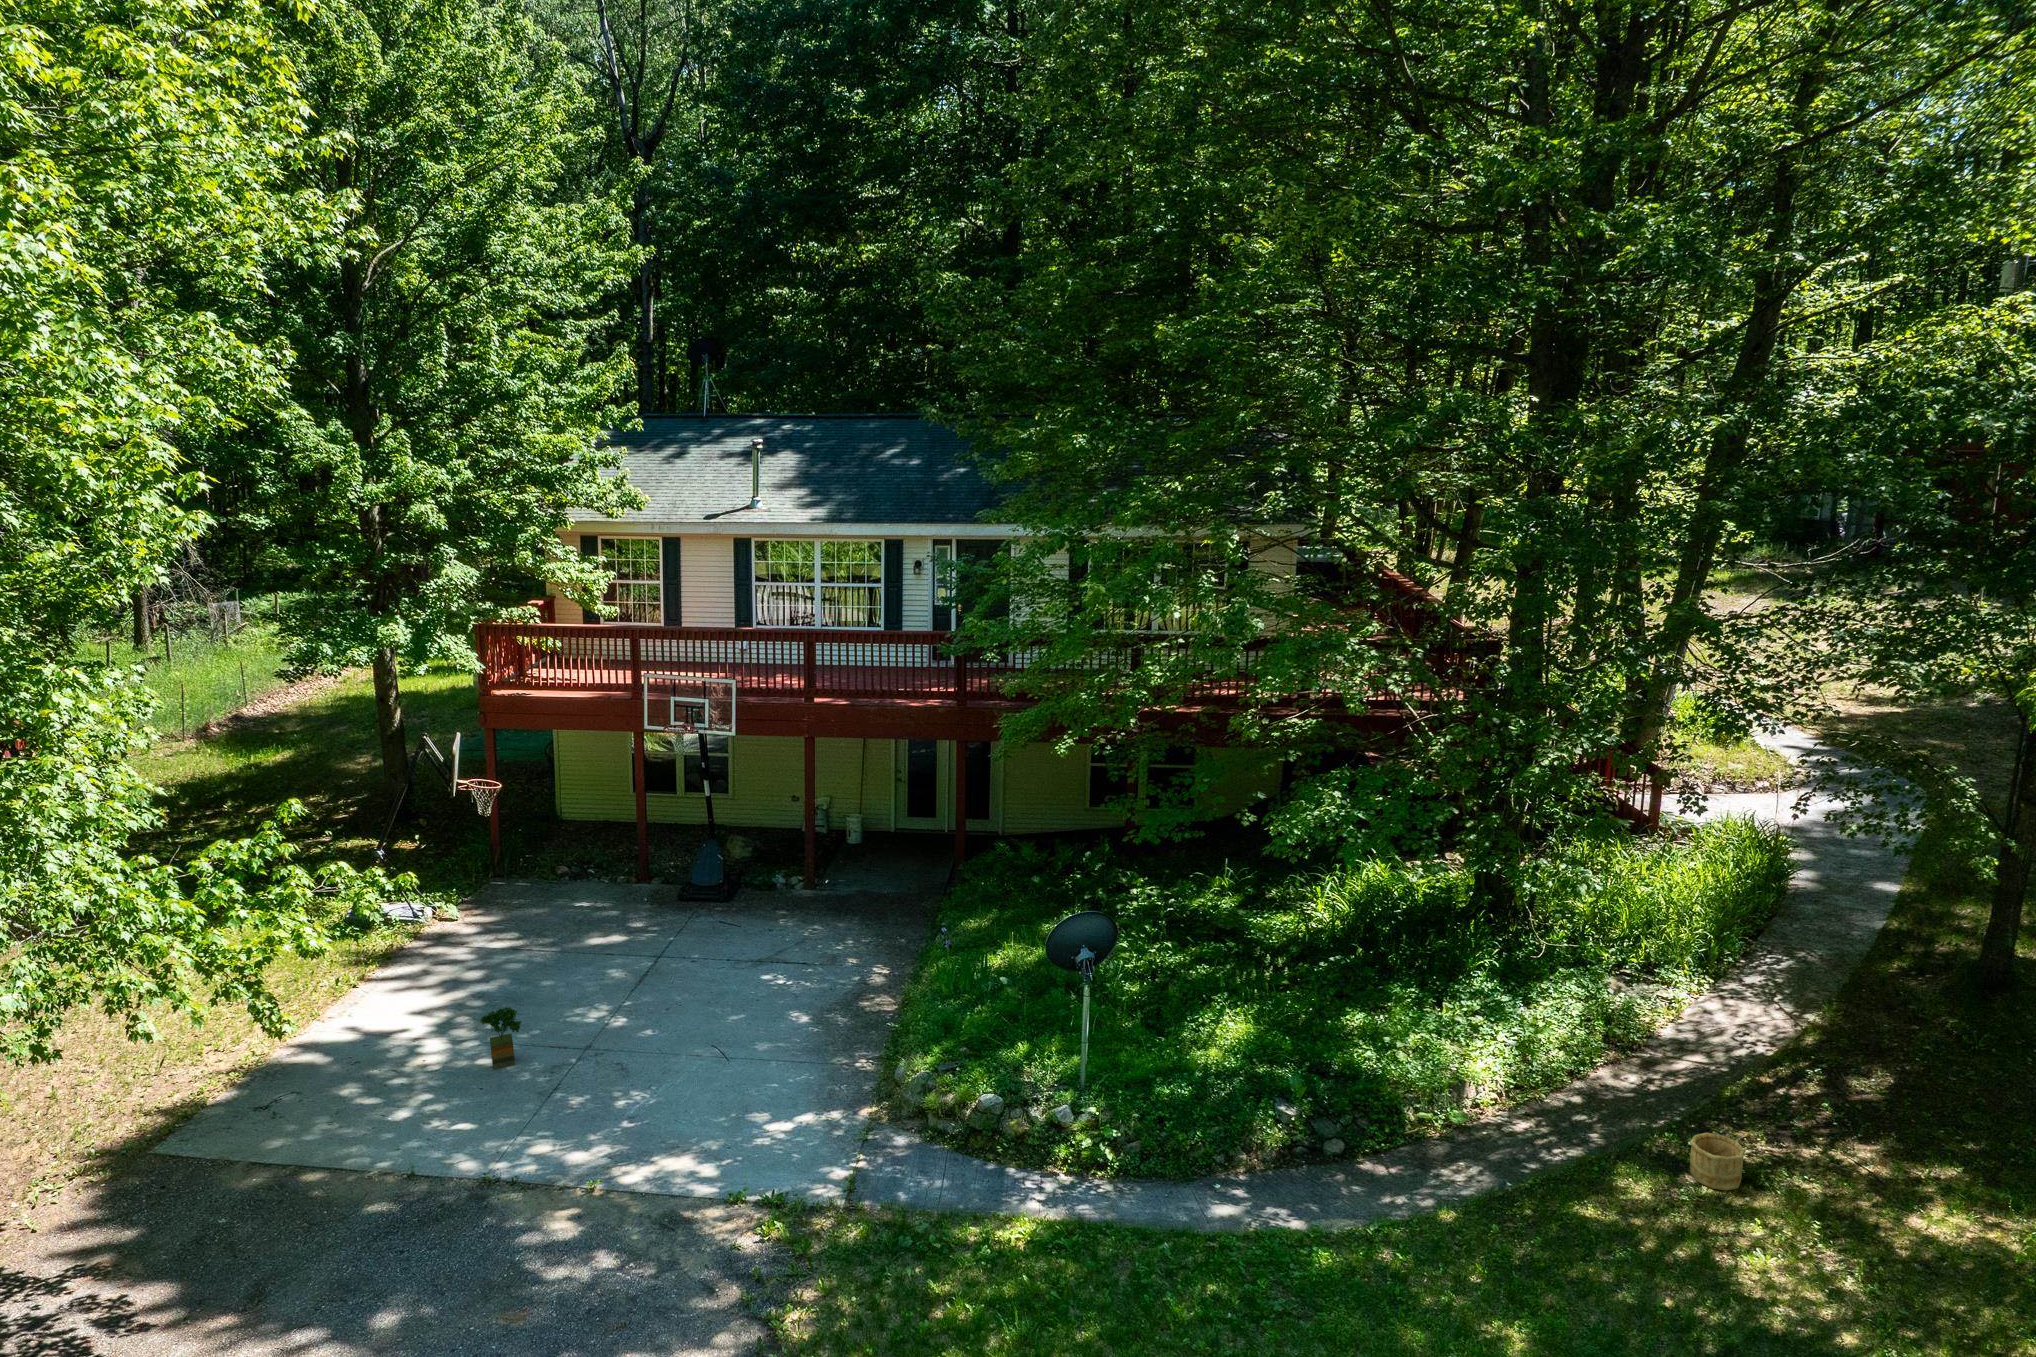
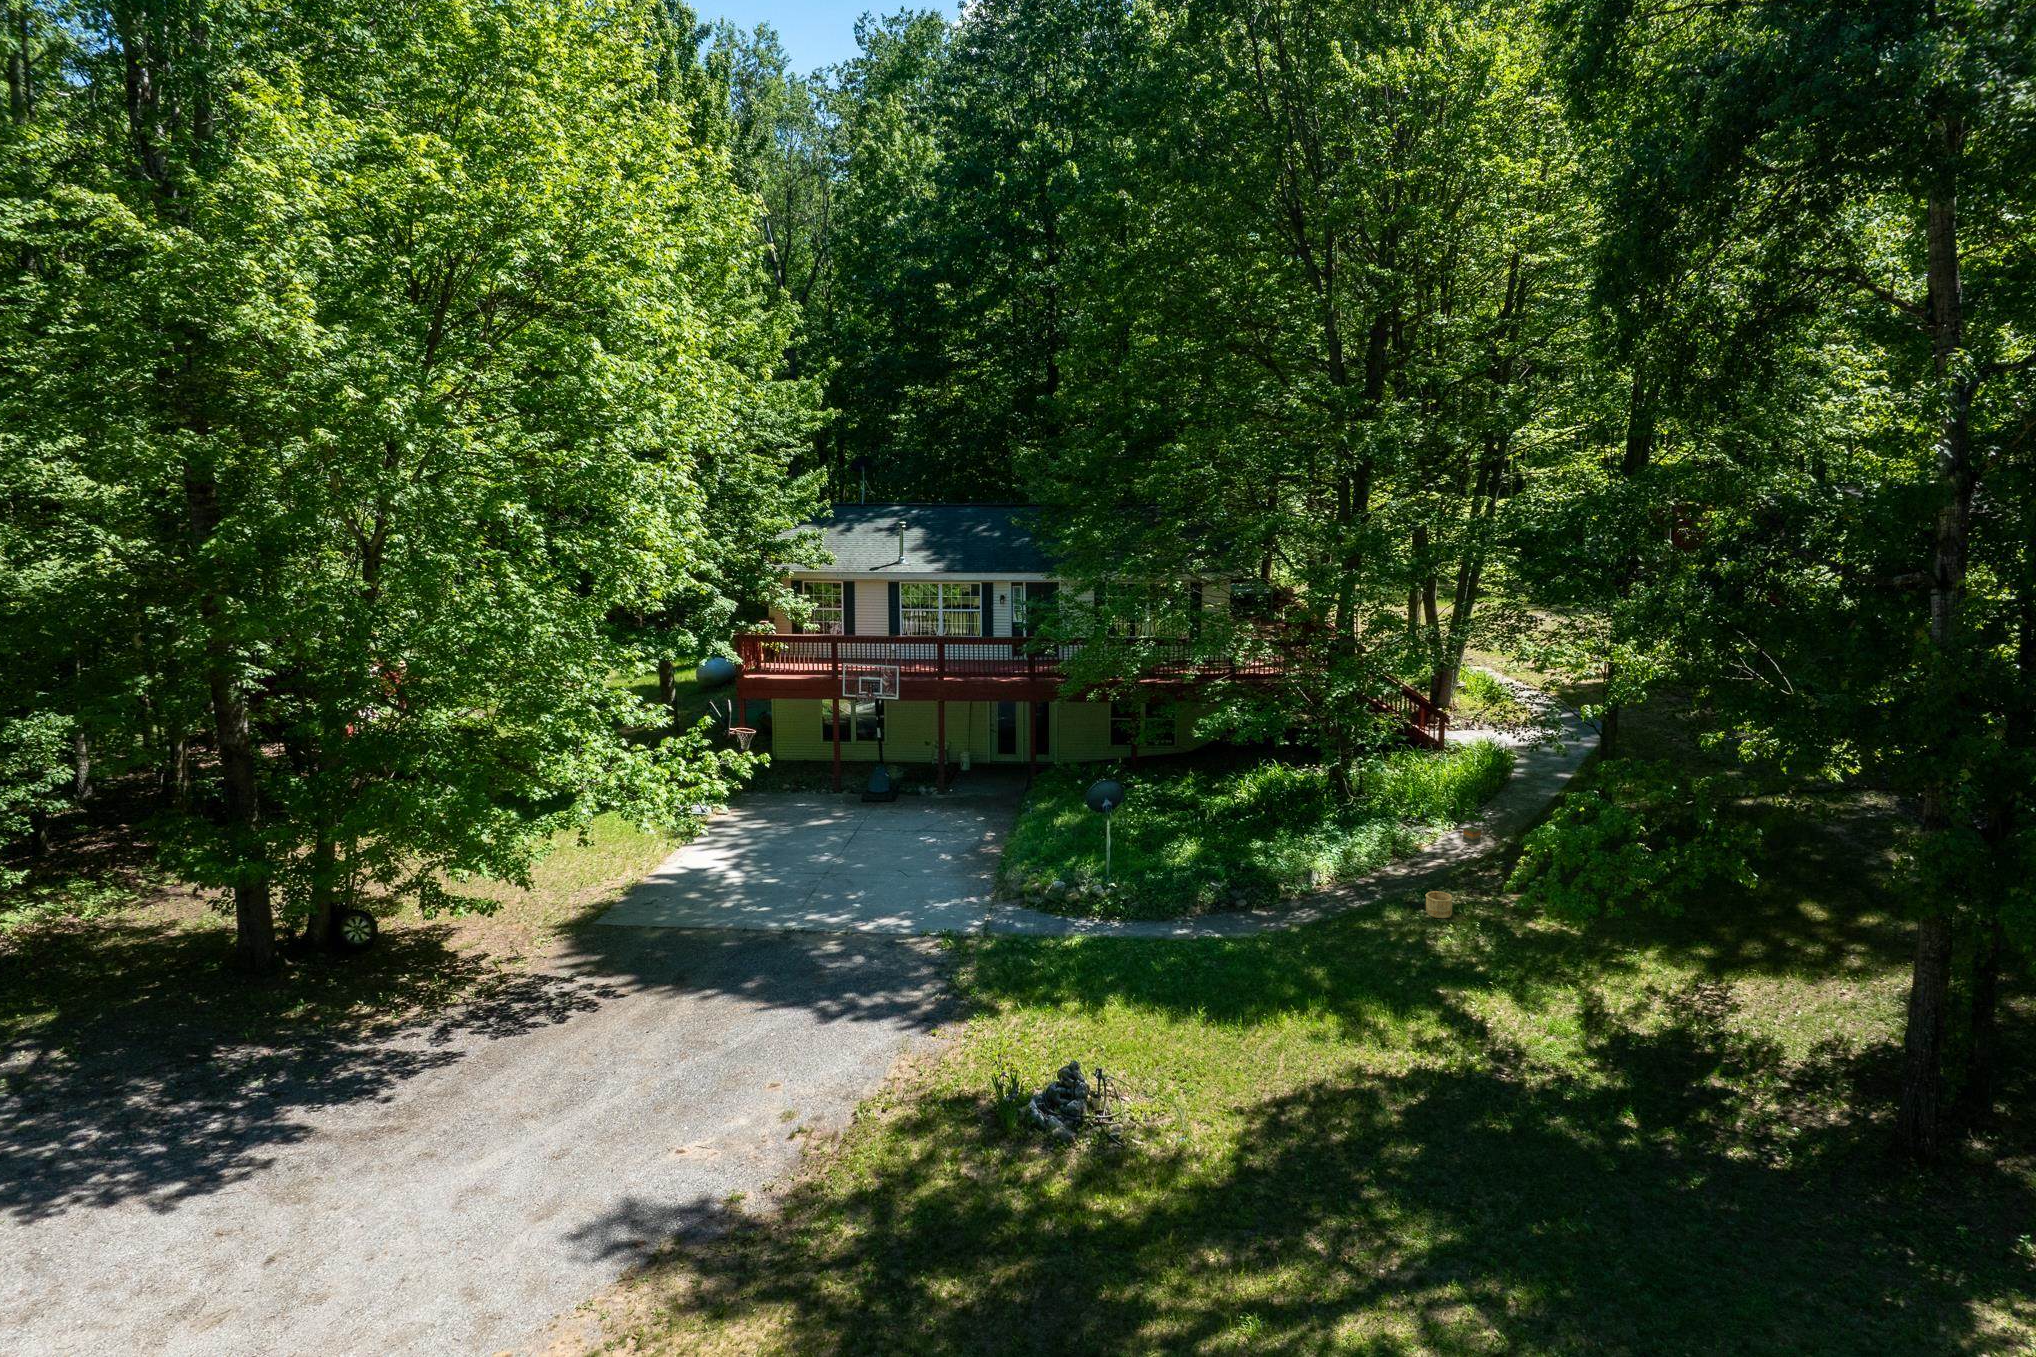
potted tree: present [480,1007,521,1069] -> present [1461,812,1487,845]

